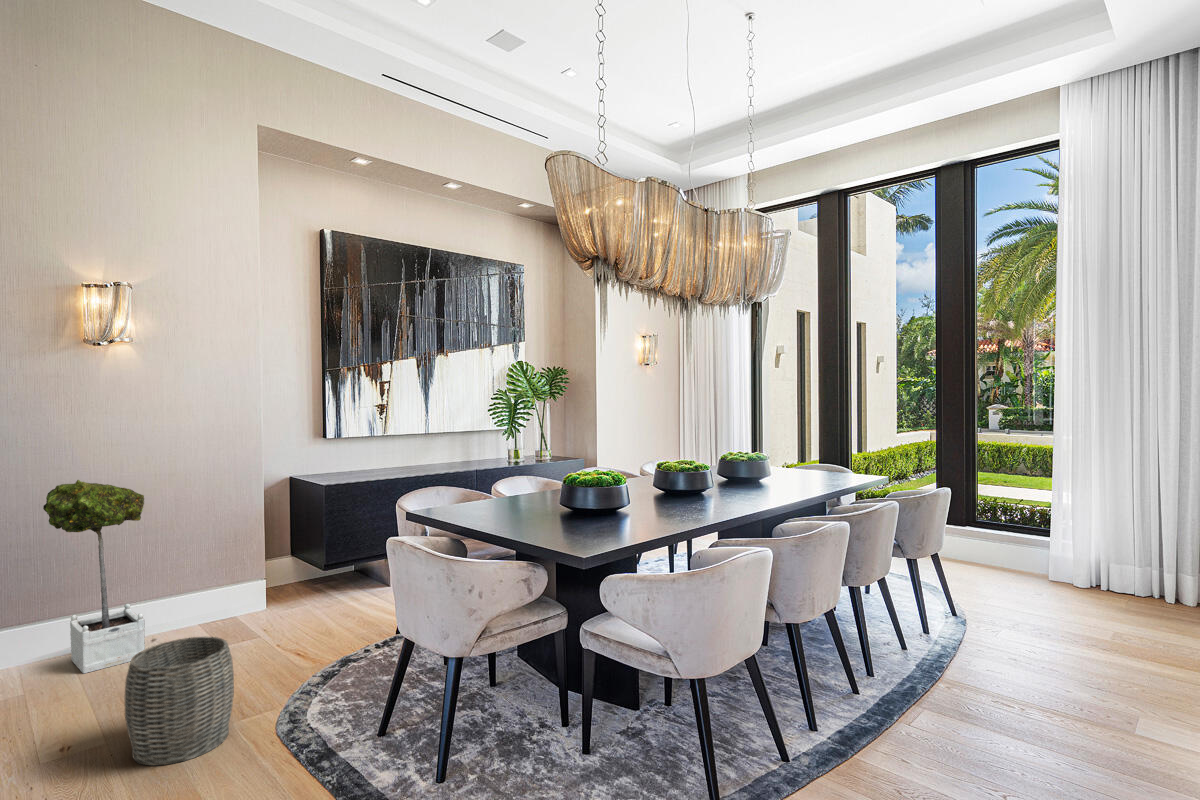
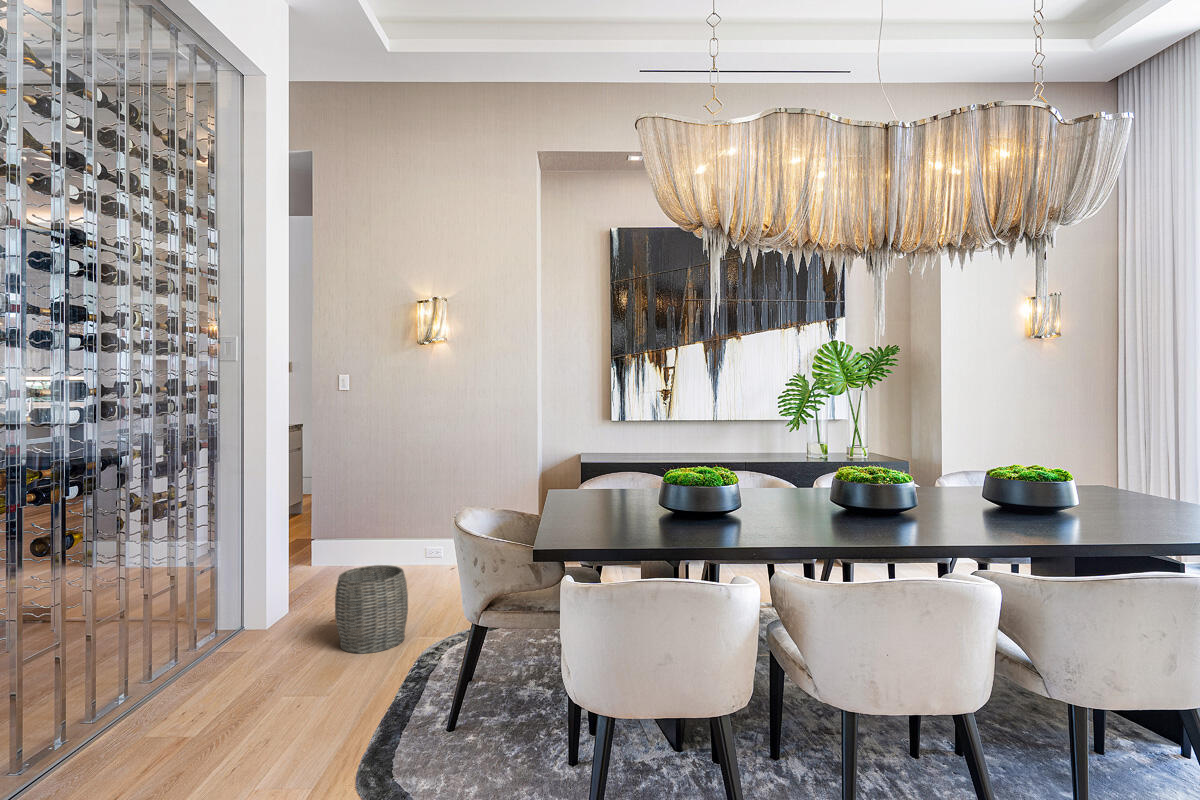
potted tree: present [43,480,145,673] -> none [379,442,440,581]

